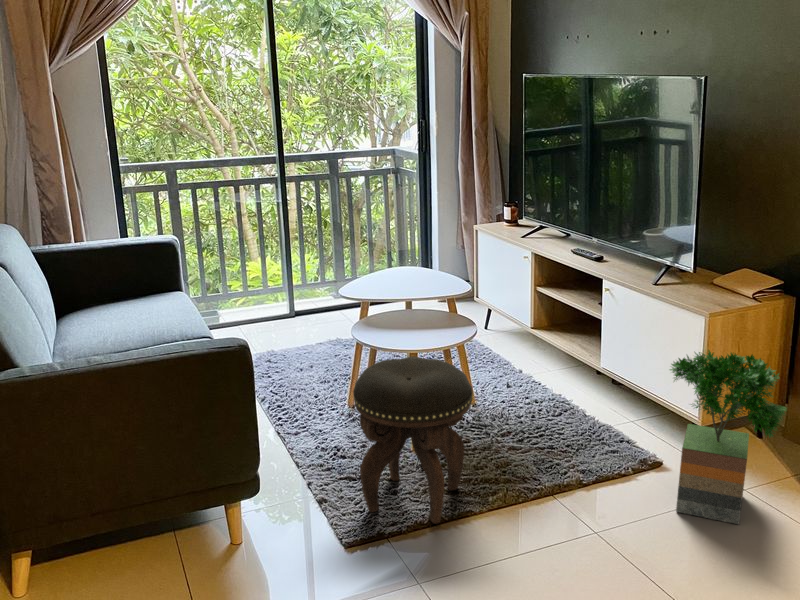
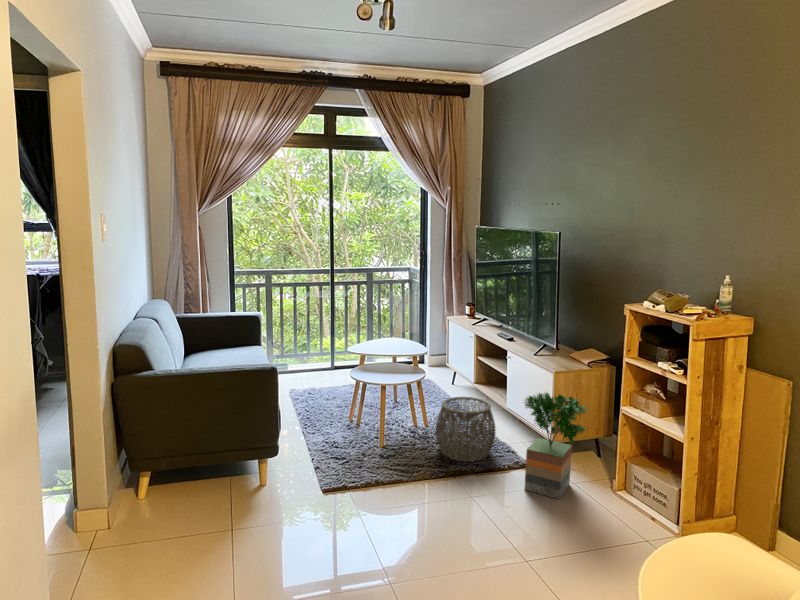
footstool: present [353,356,473,523] -> none [338,386,407,484]
woven basket: none [503,359,605,468] -> present [436,397,496,462]

